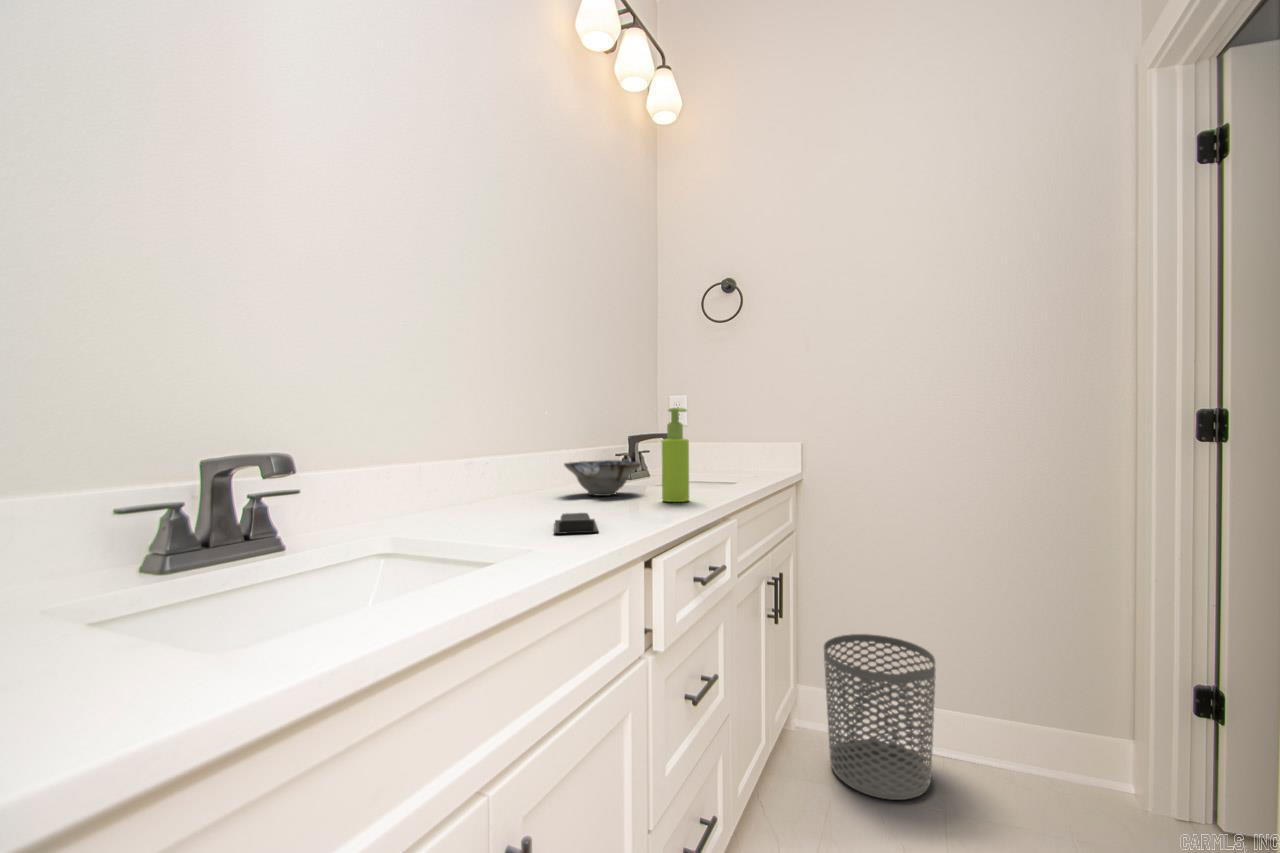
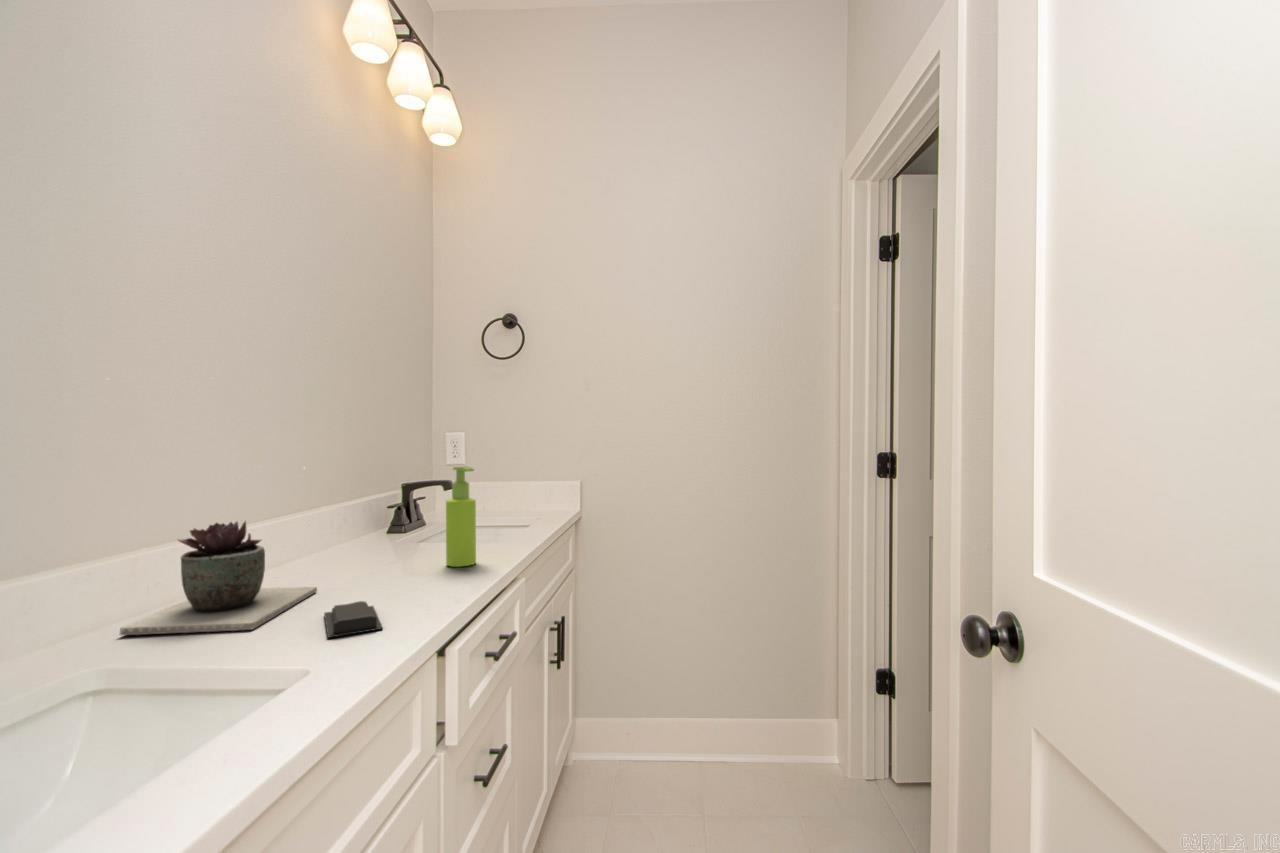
succulent plant: none [414,441,553,526] -> present [120,522,317,635]
ceramic bowl: present [564,460,641,496] -> none [326,517,420,561]
waste bin: present [824,634,936,800] -> none [603,660,699,816]

